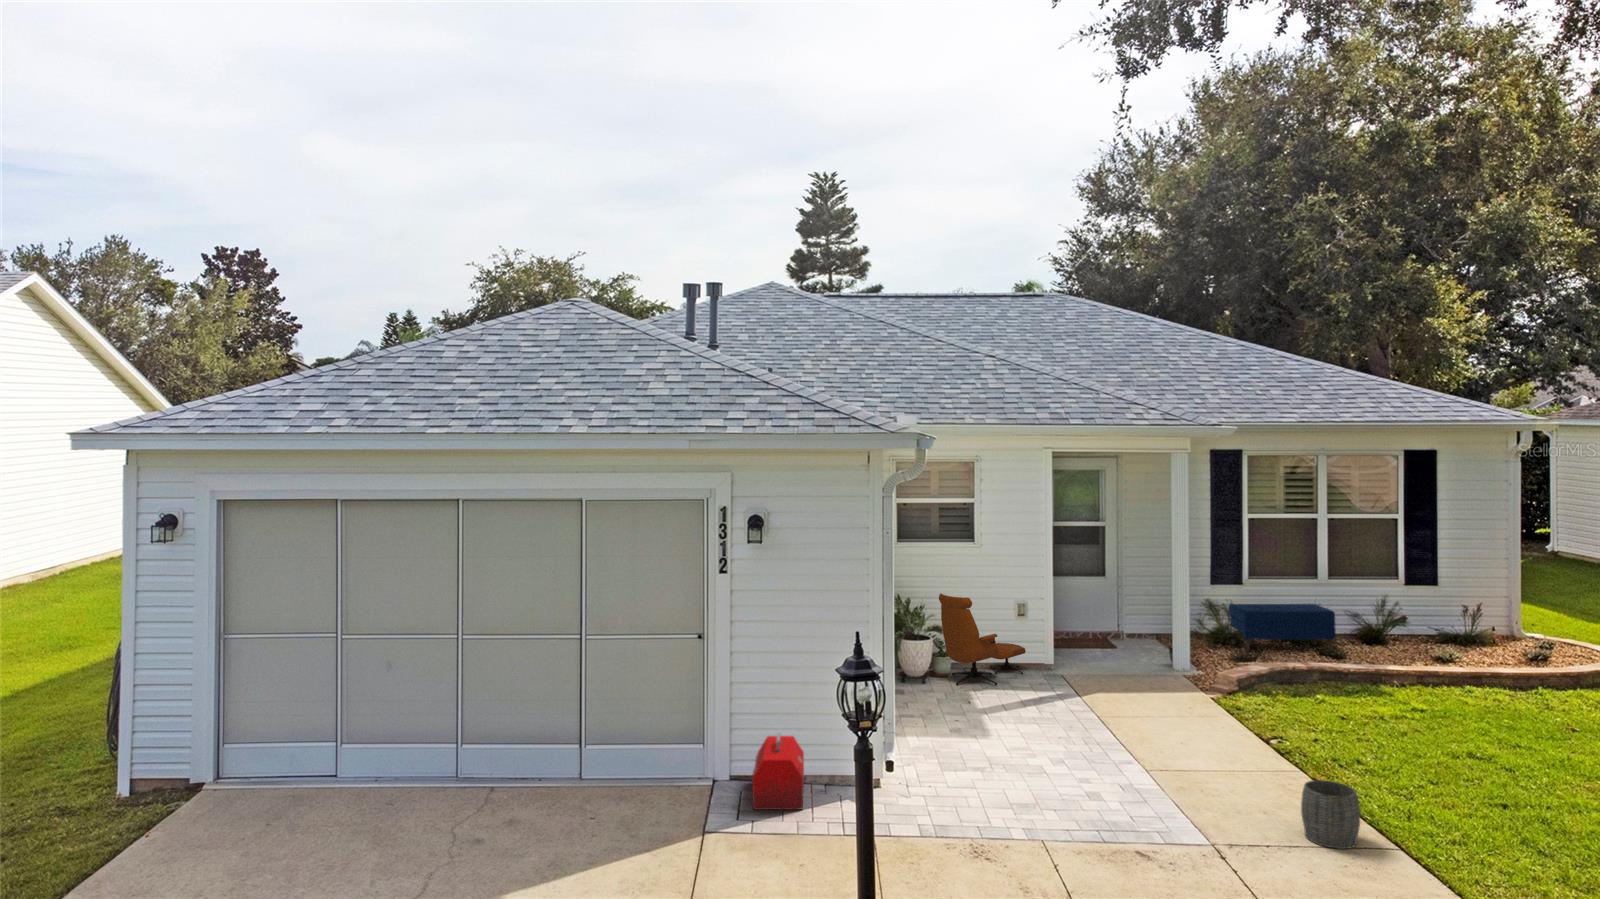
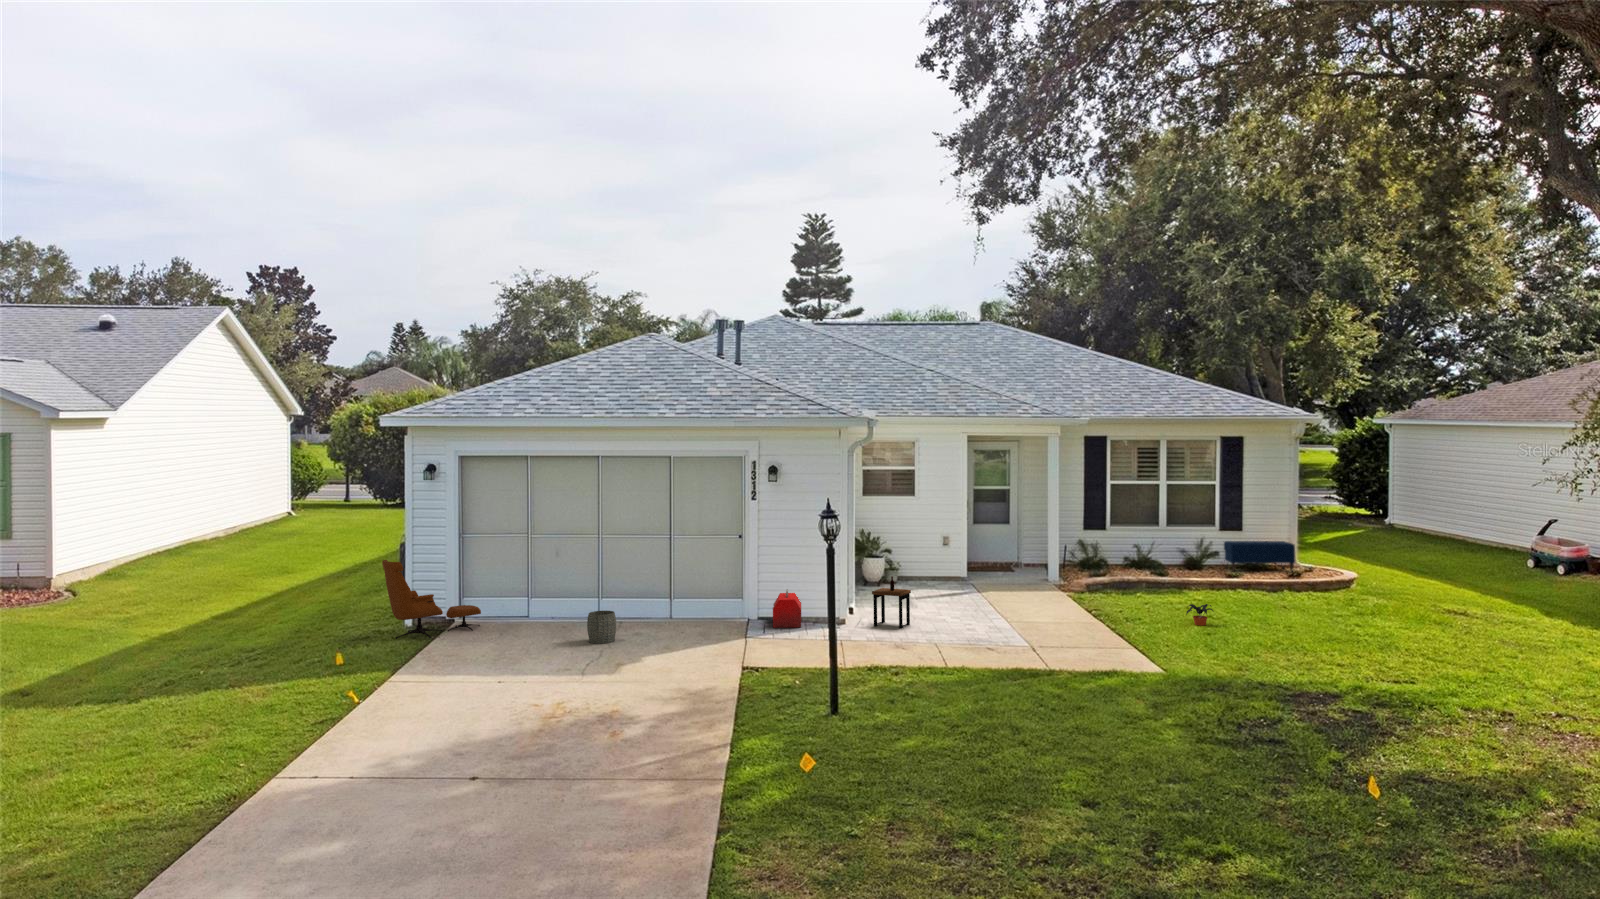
lounge chair: present [939,594,1026,685] -> present [382,560,481,639]
bench: present [1229,604,1336,652] -> present [1224,541,1295,572]
side table: none [927,711,995,809] -> present [872,576,911,629]
potted plant: none [1481,763,1539,805] -> present [1186,604,1213,626]
woven basket: present [1301,780,1360,849] -> present [587,611,616,644]

